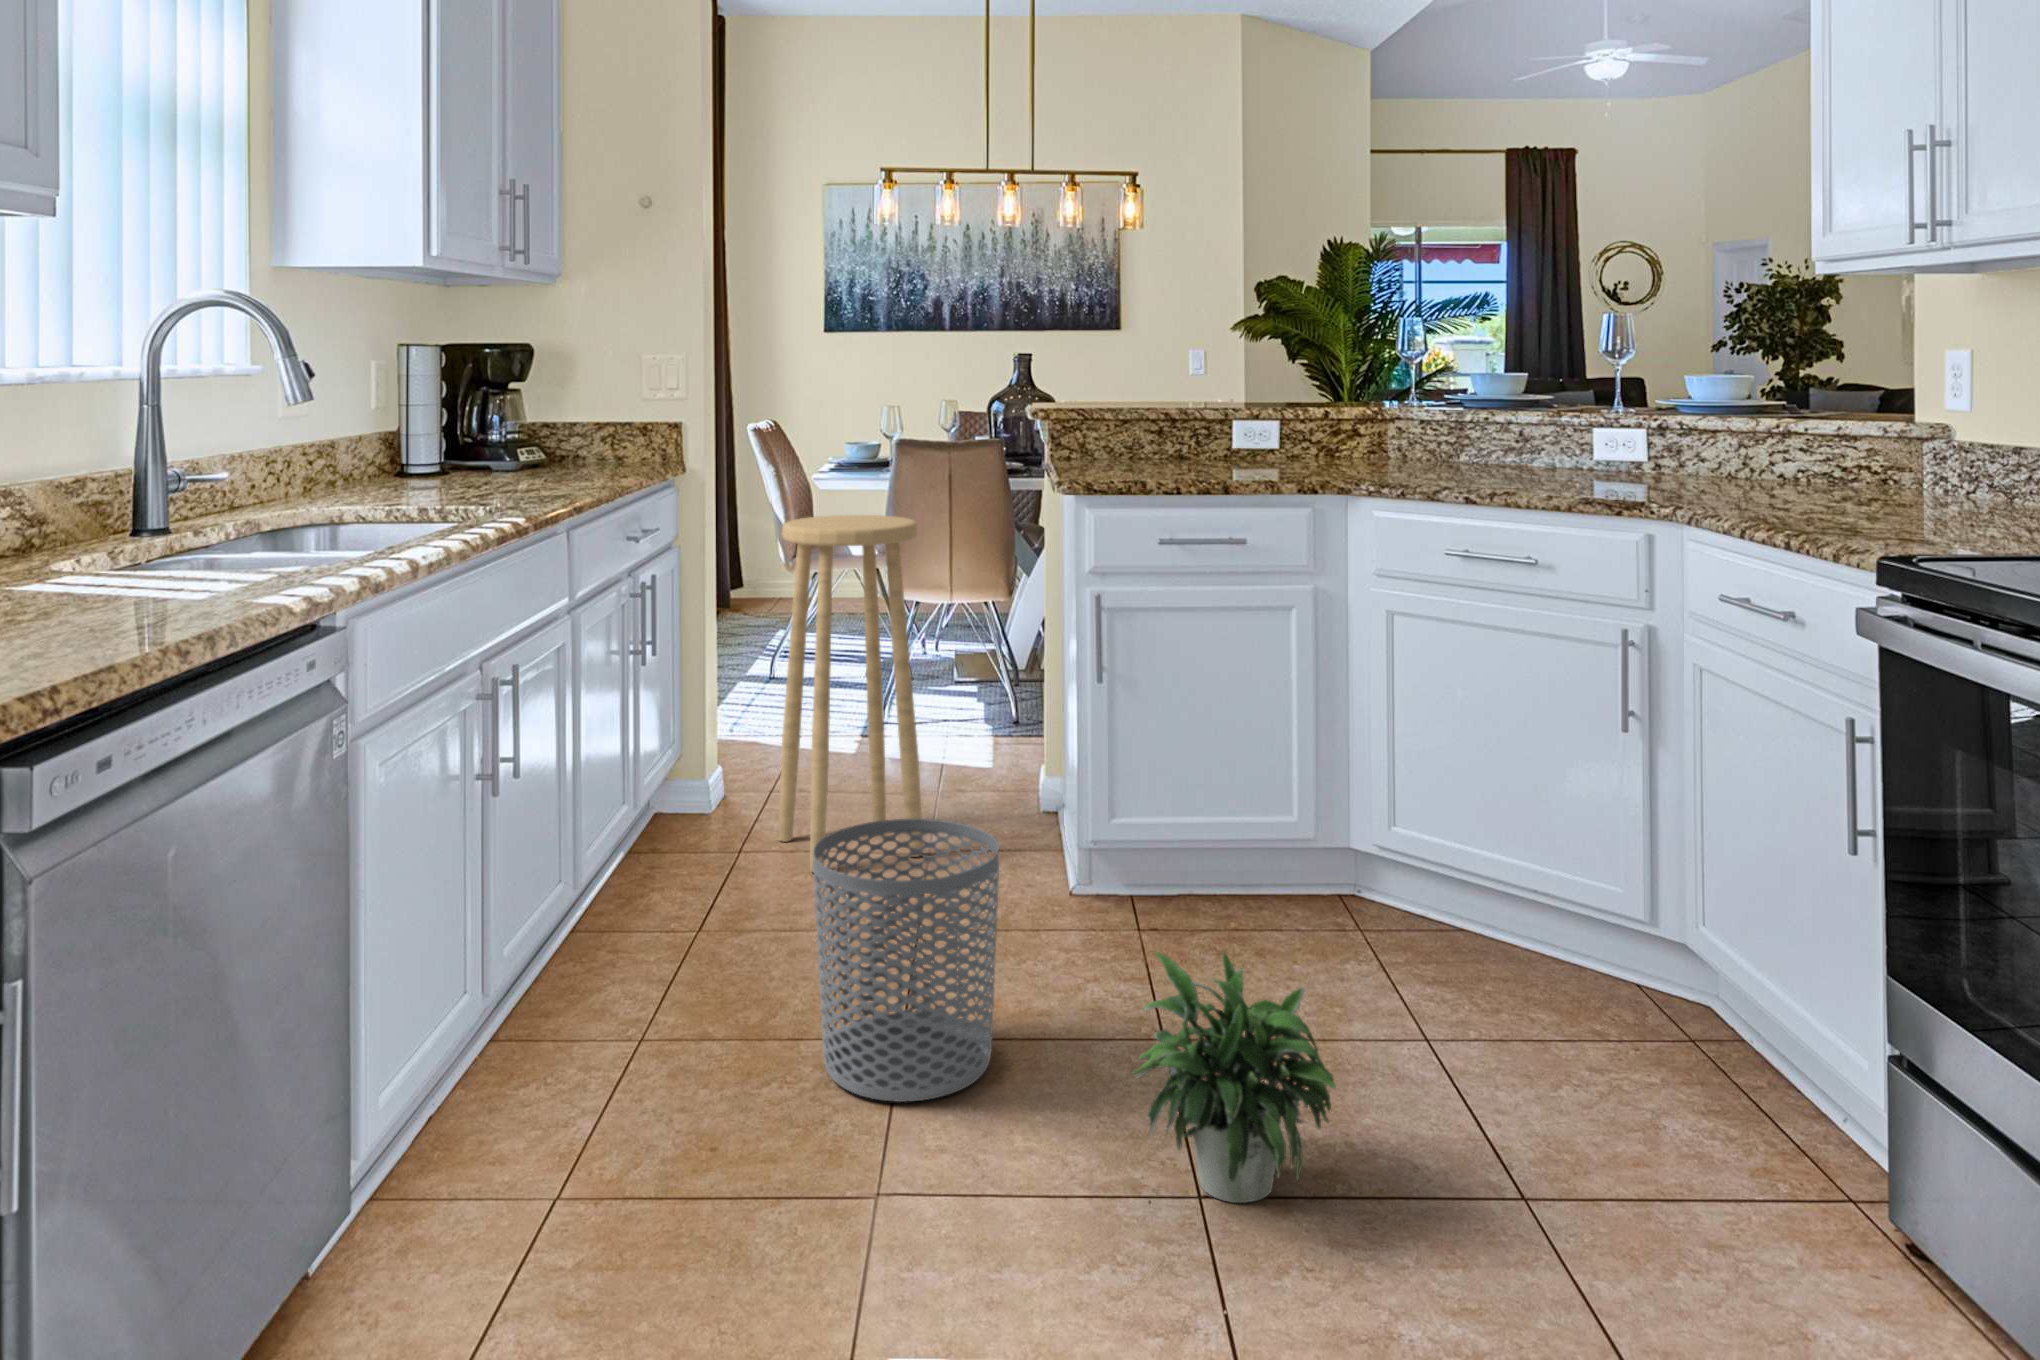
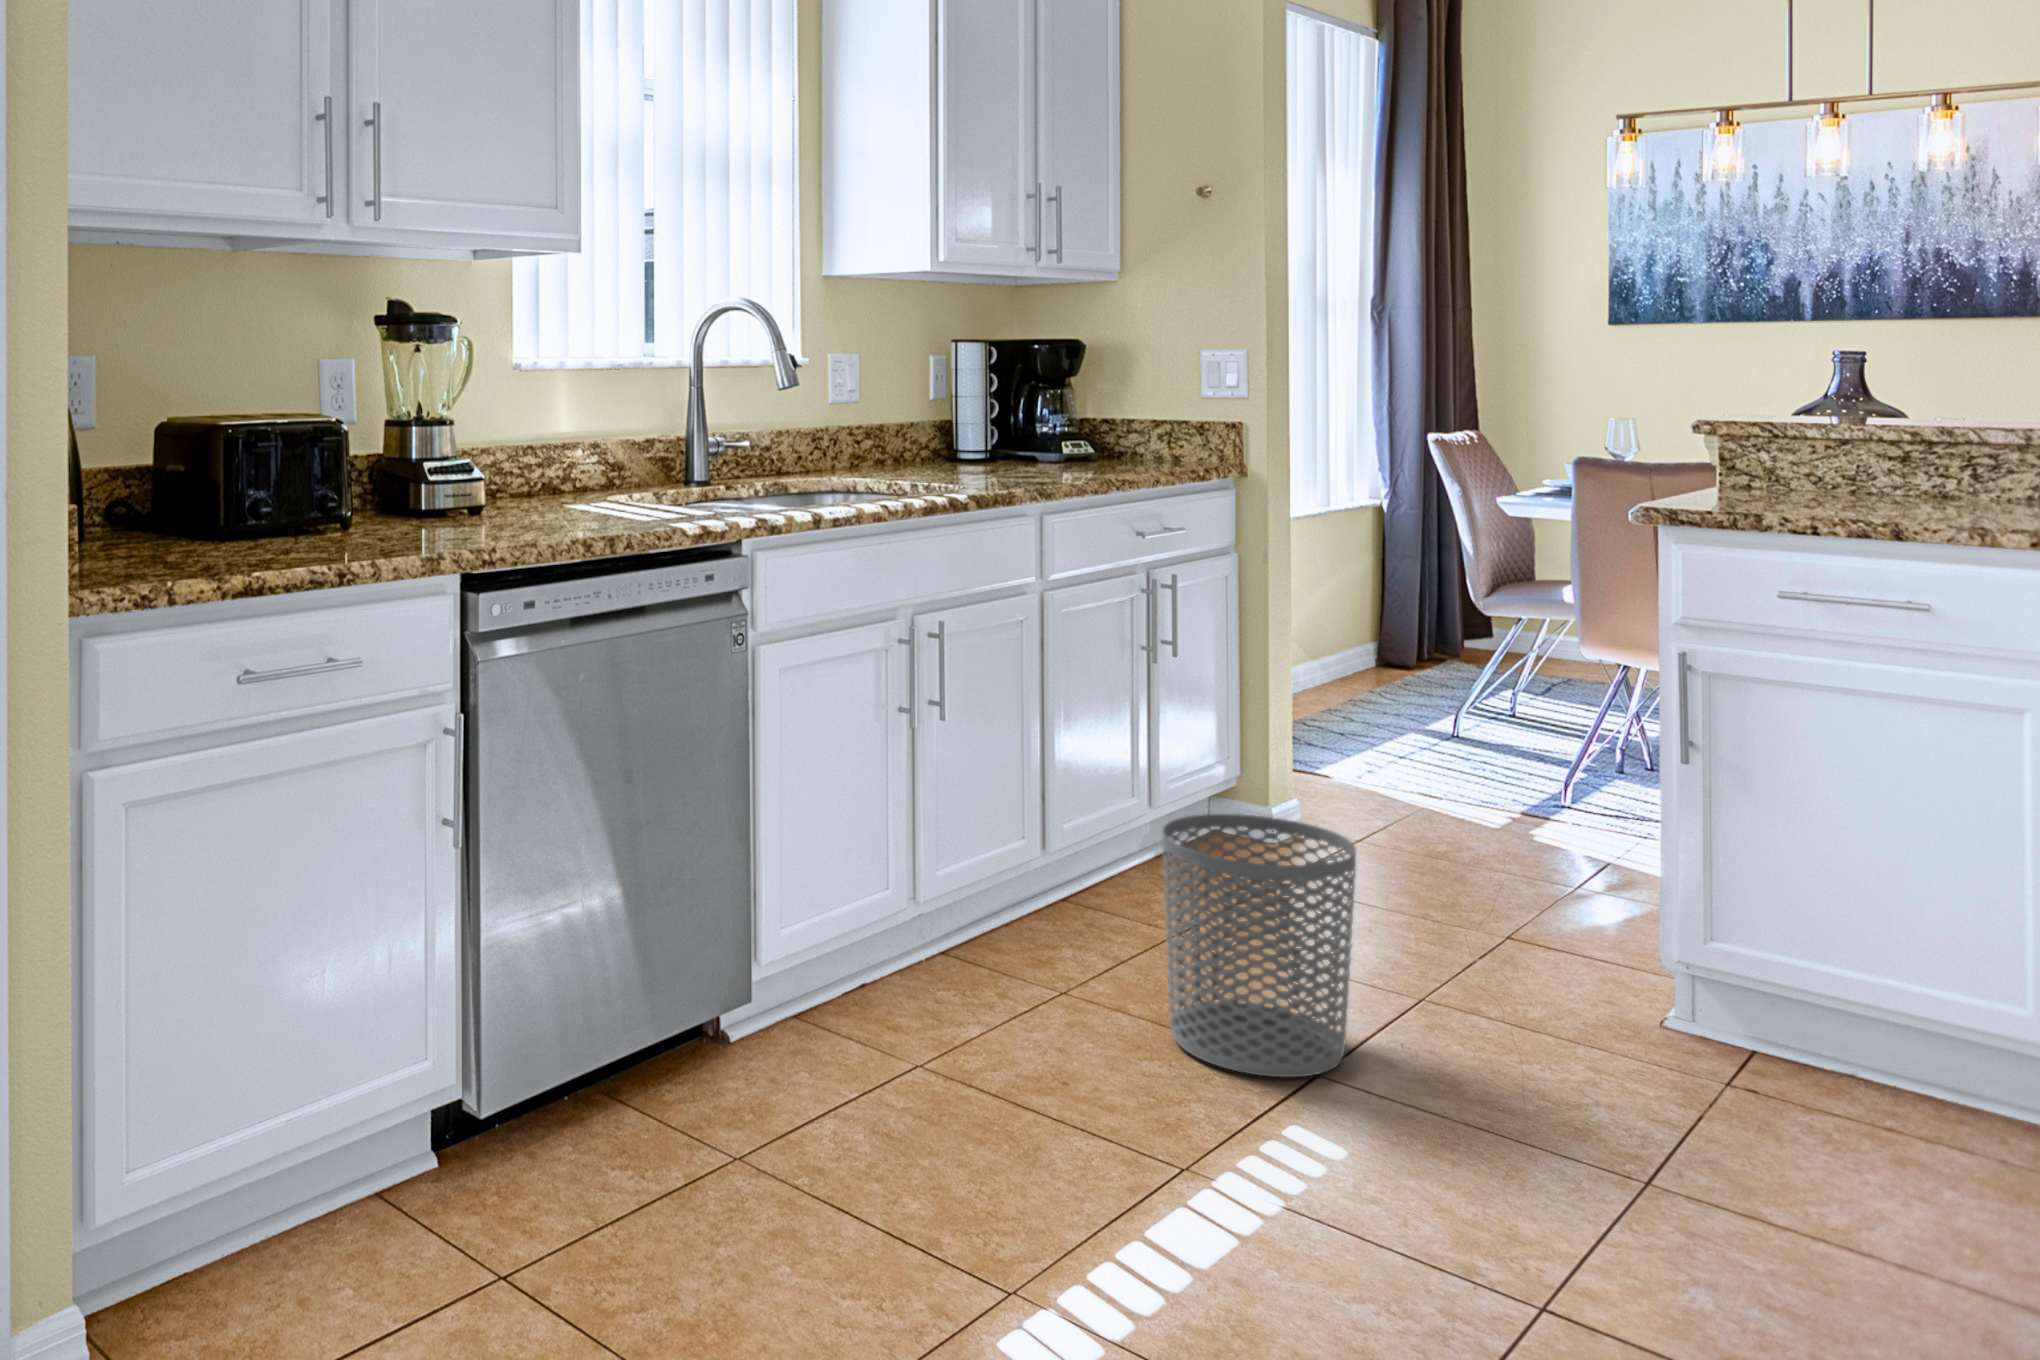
stool: present [778,515,923,872] -> none [1305,528,1464,909]
potted plant: present [1134,952,1336,1203] -> none [1366,978,1624,1240]

